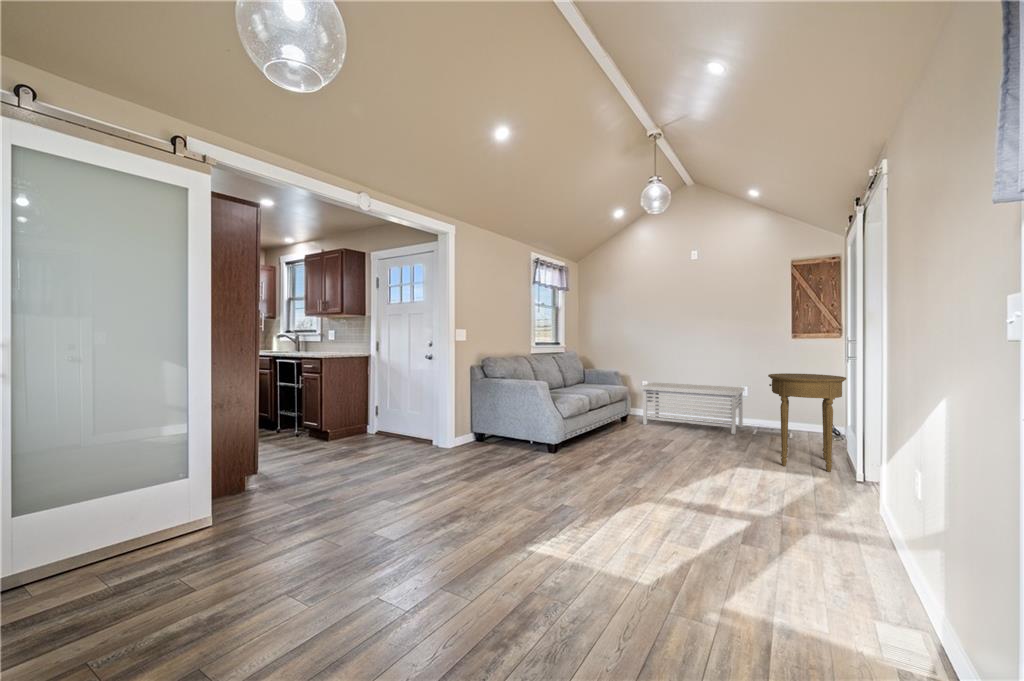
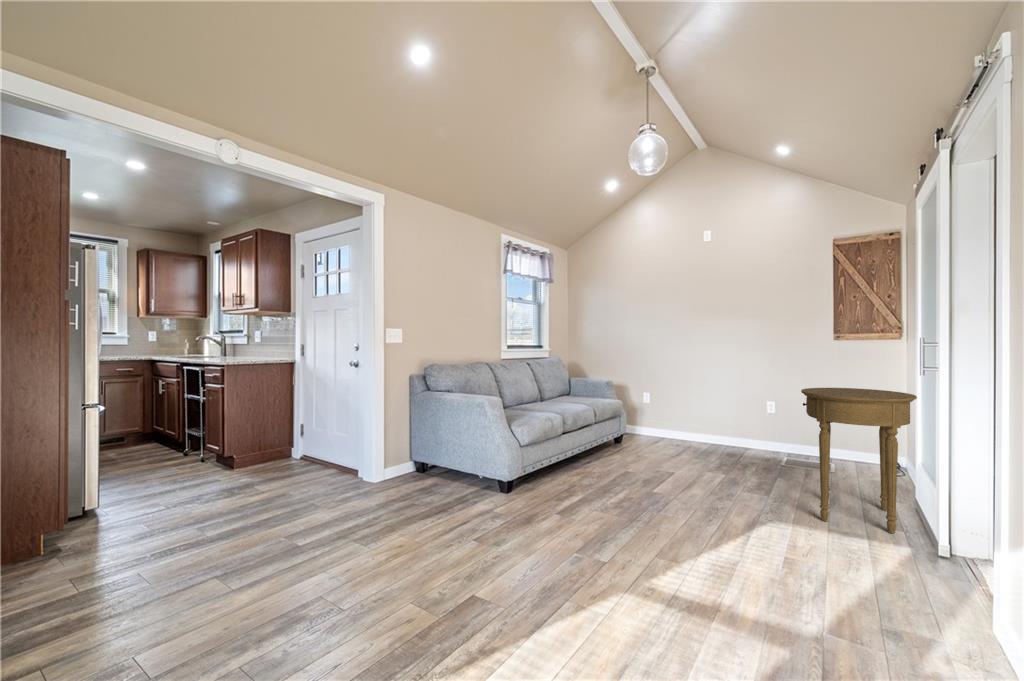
storage bench: present [640,383,744,434] -> none [636,395,771,465]

